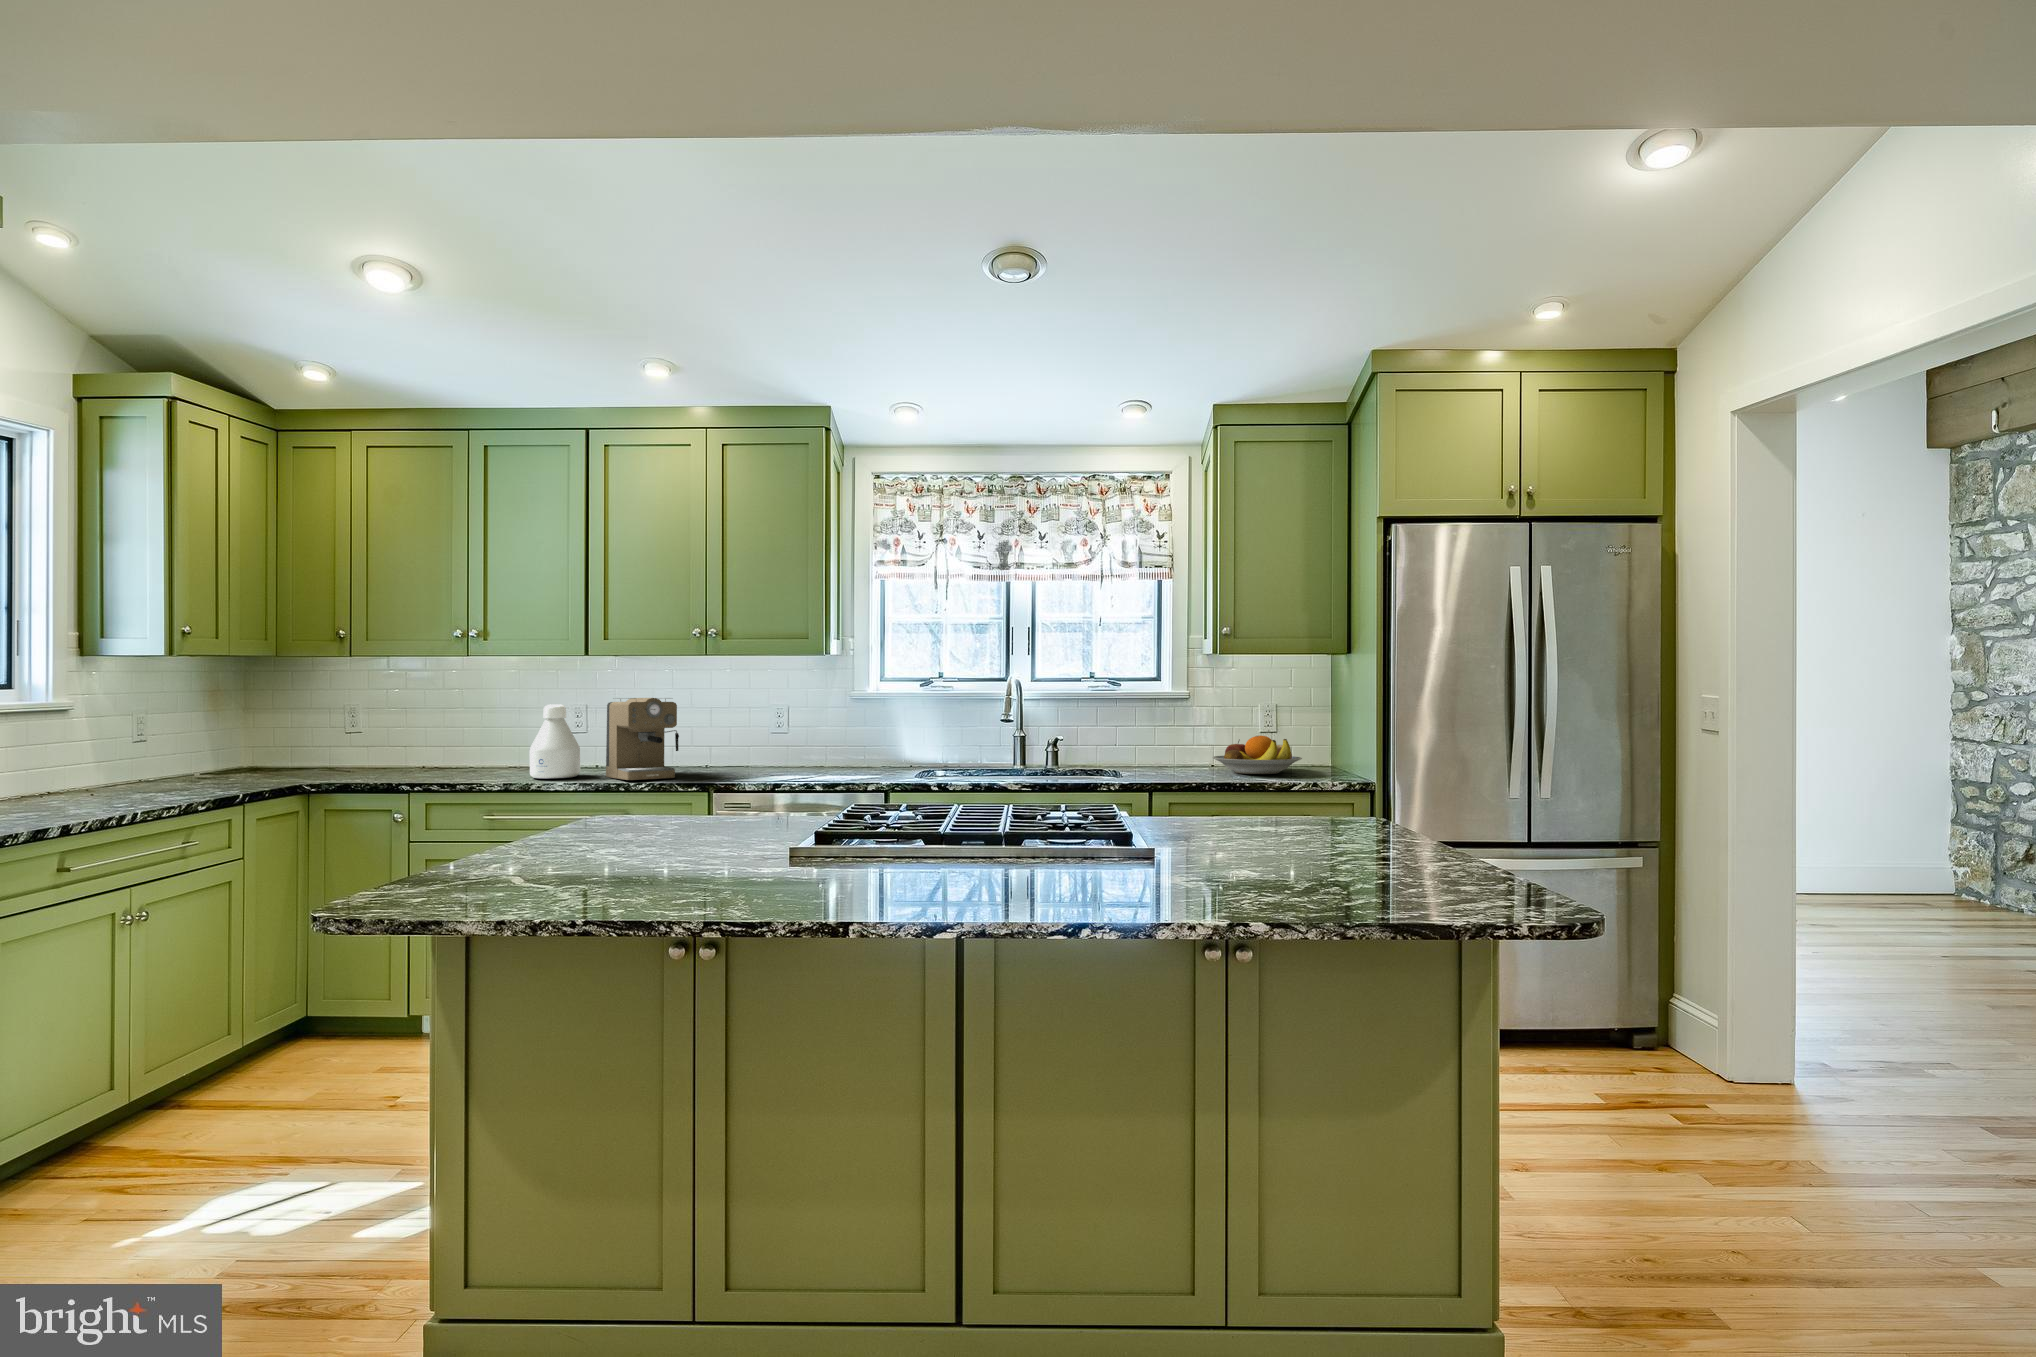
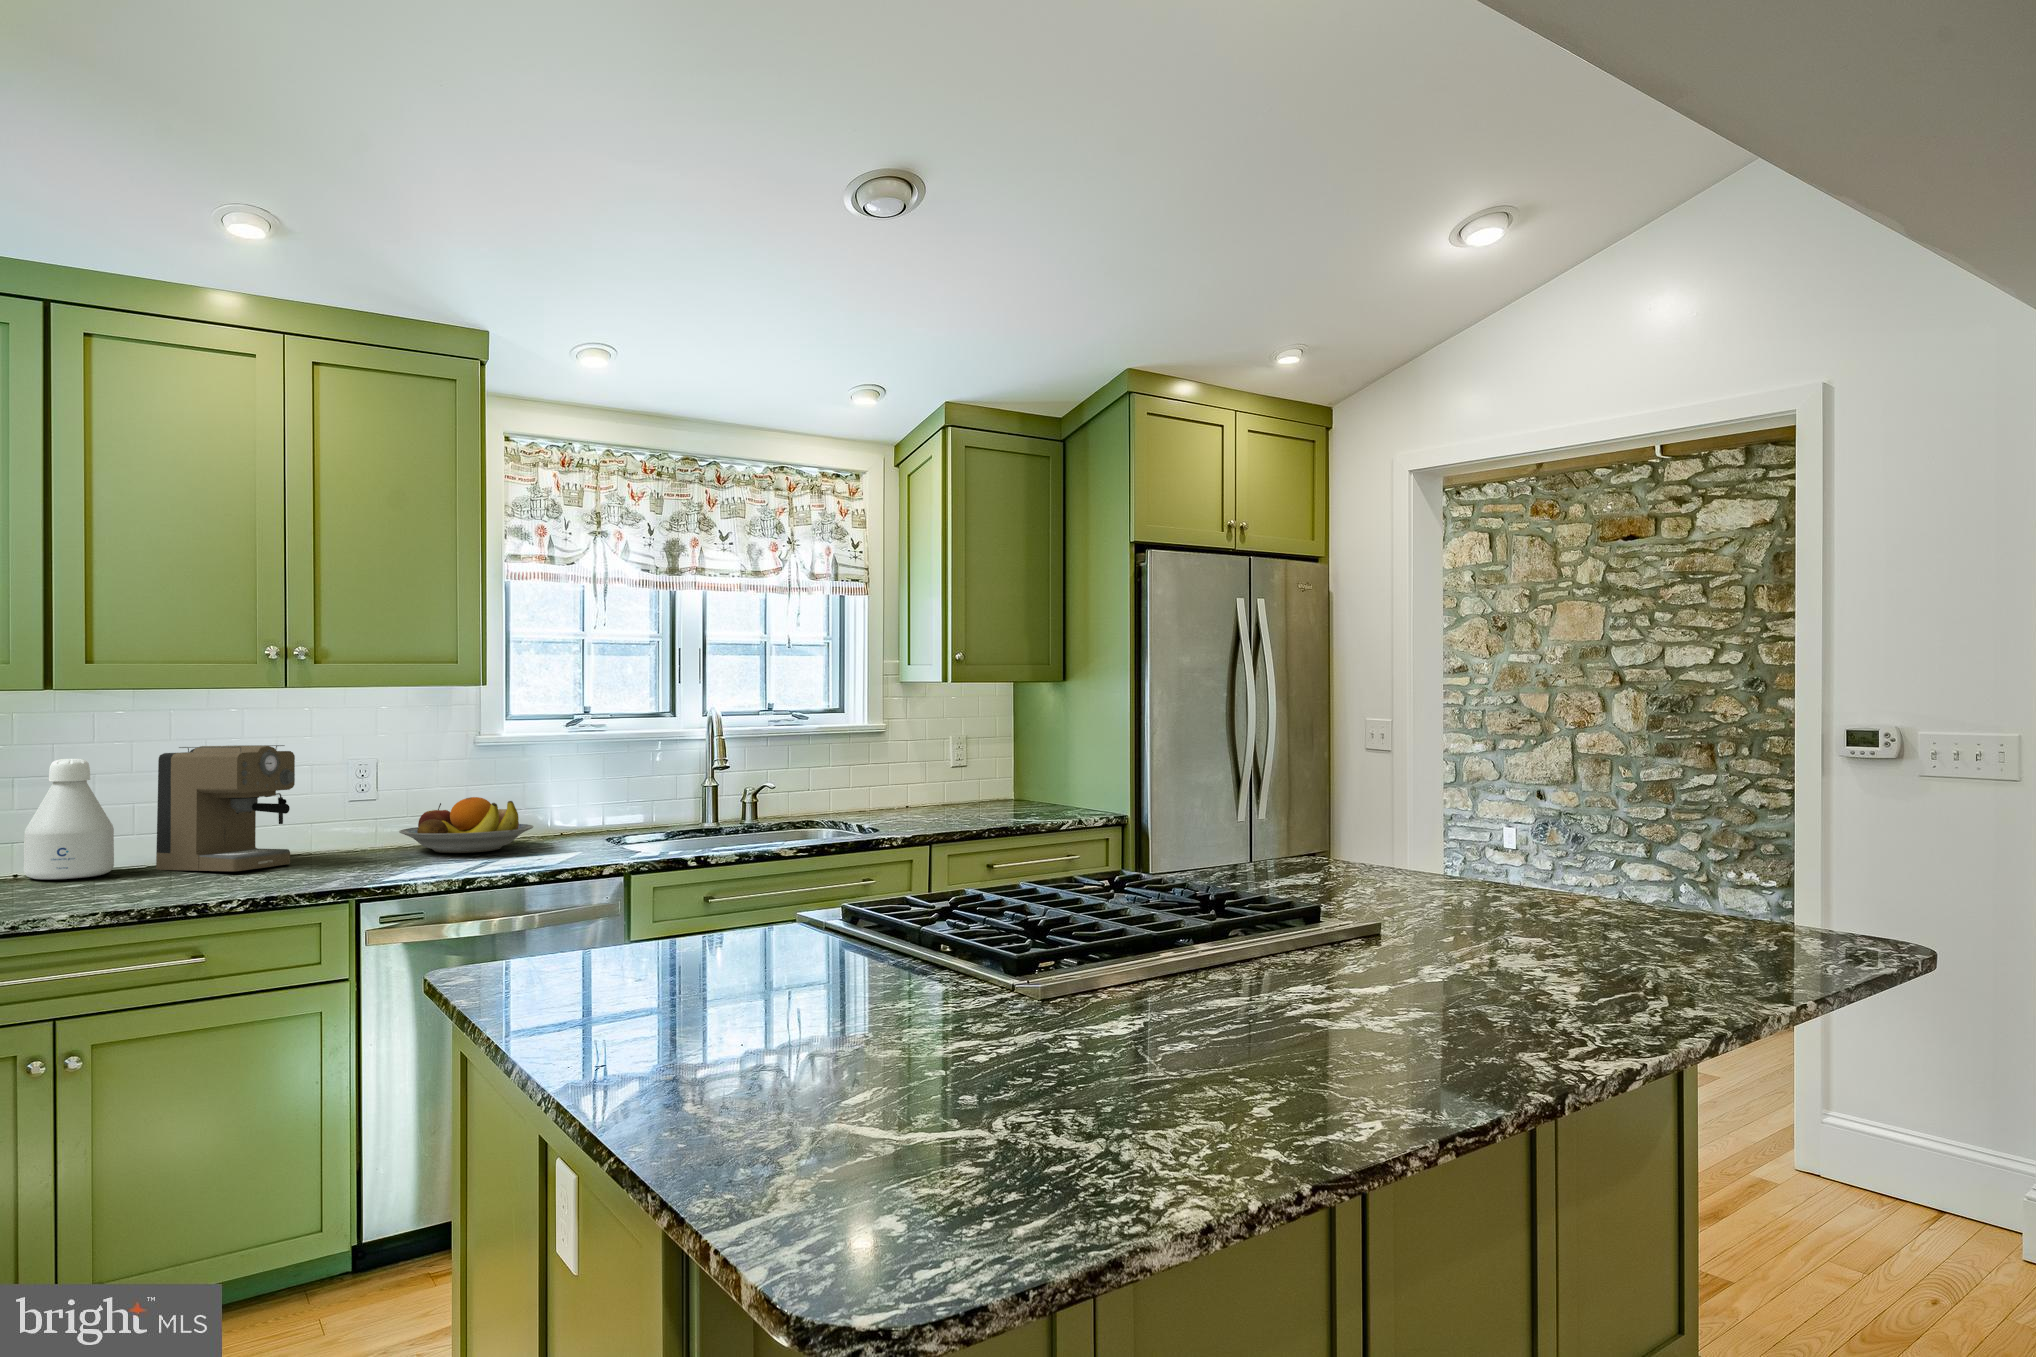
fruit bowl: present [1213,736,1302,774] -> present [399,797,533,853]

